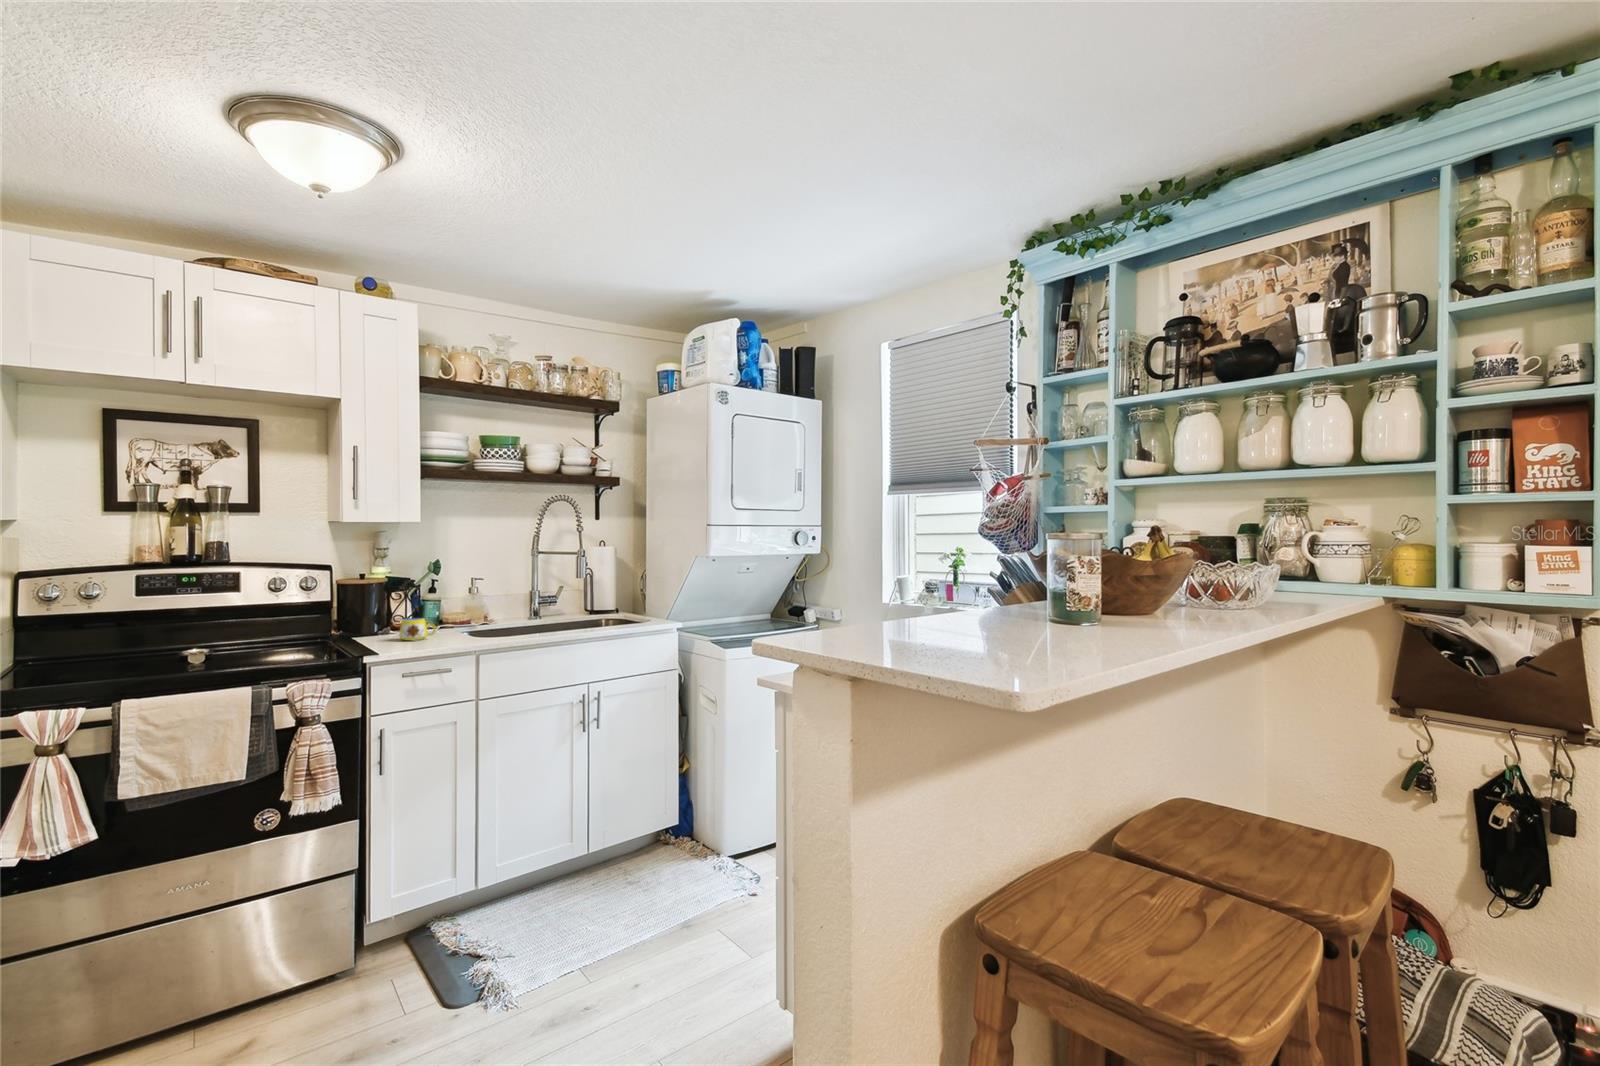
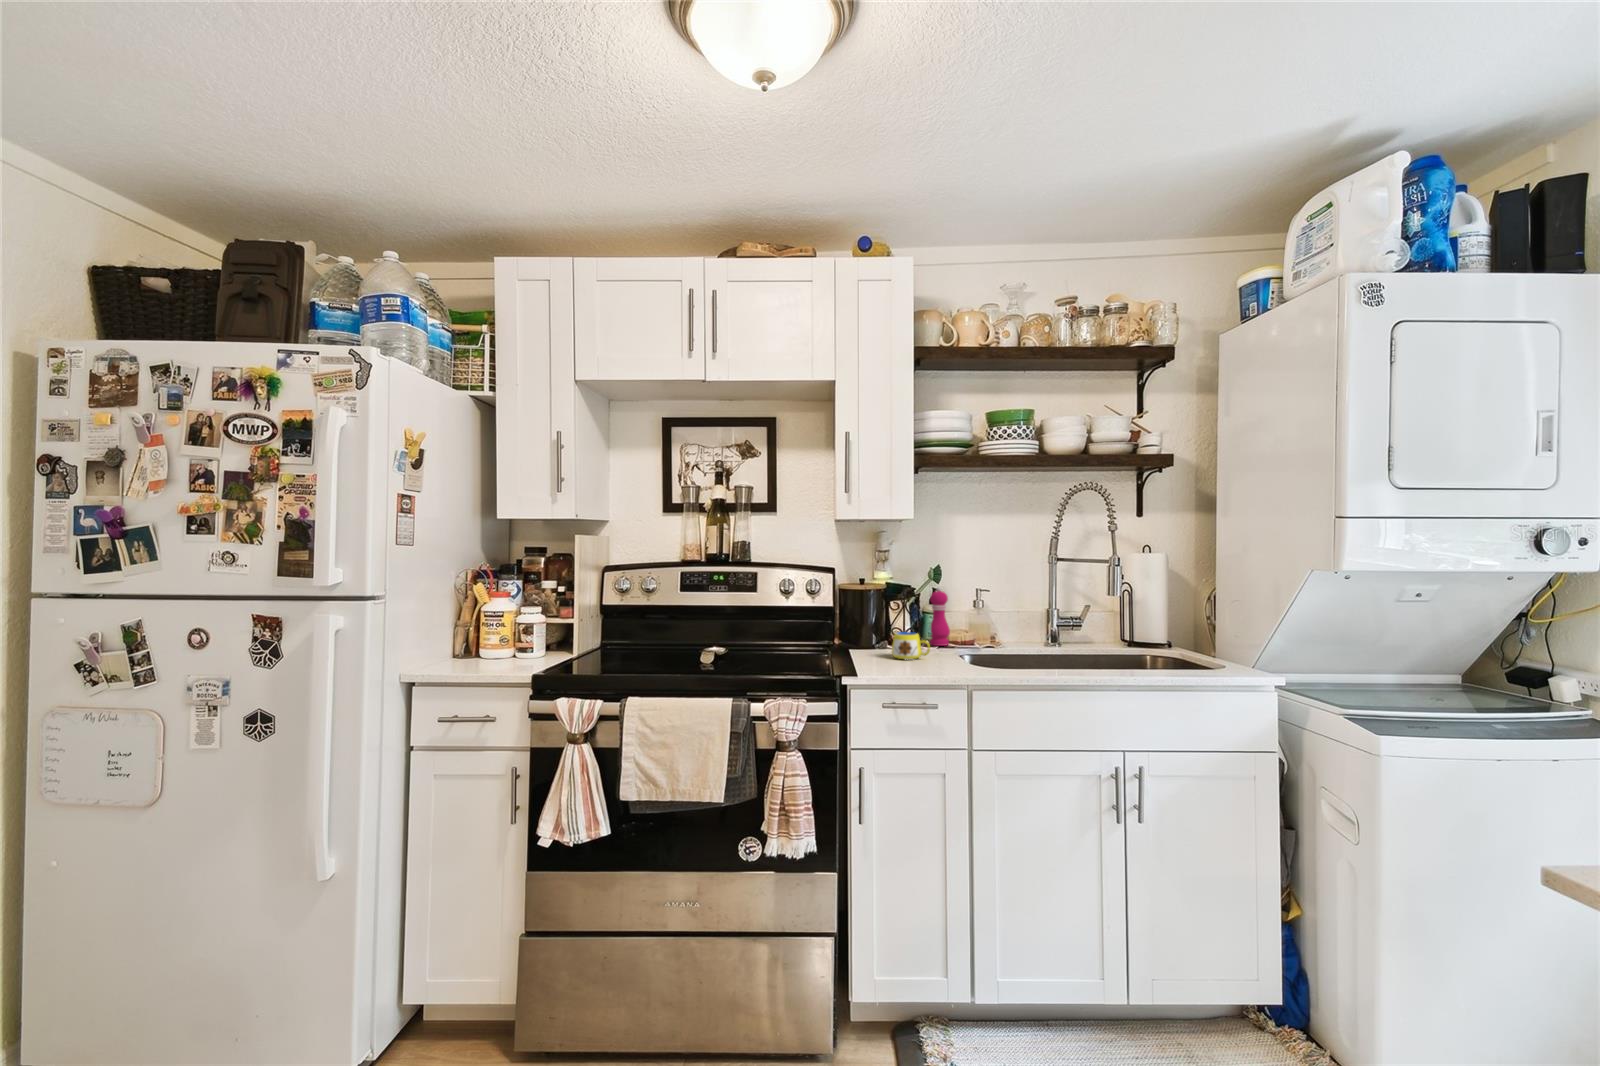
pepper mill: none [428,579,448,629] -> present [930,587,950,646]

